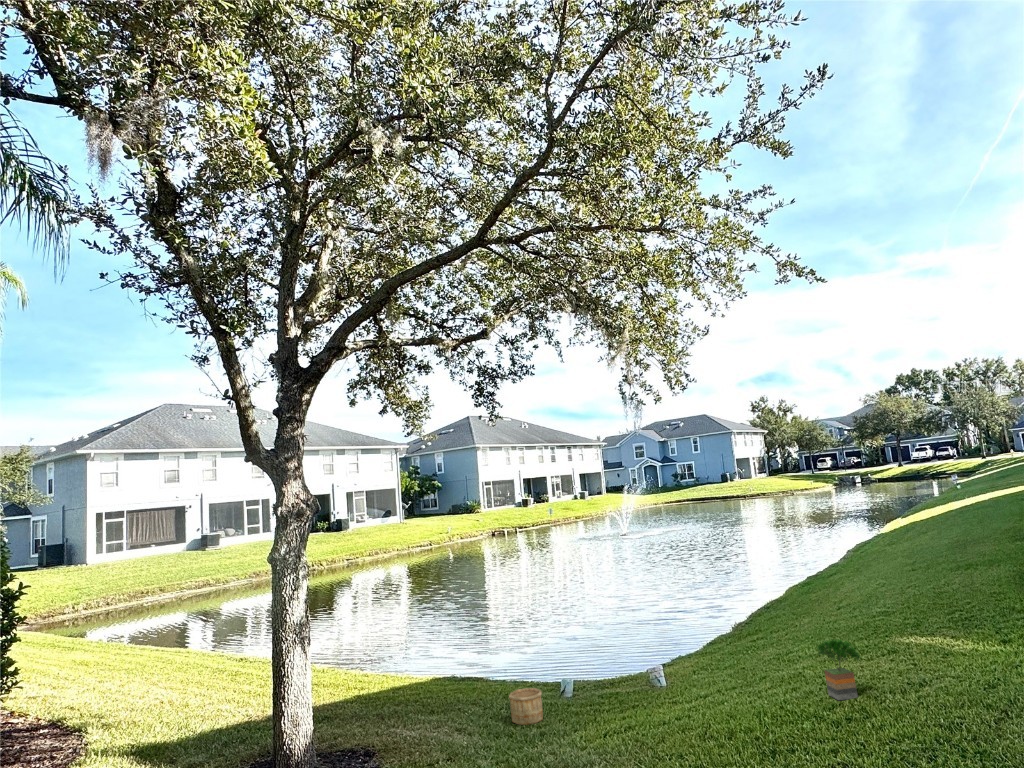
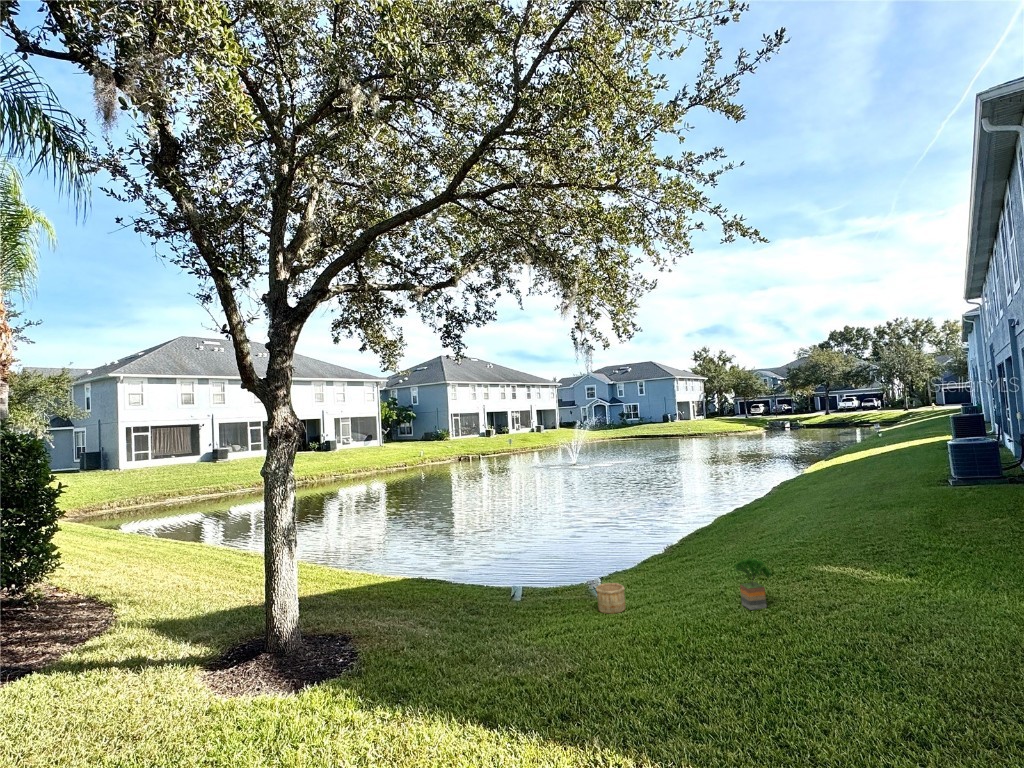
wooden bucket: present [509,688,543,725] -> present [596,583,625,614]

